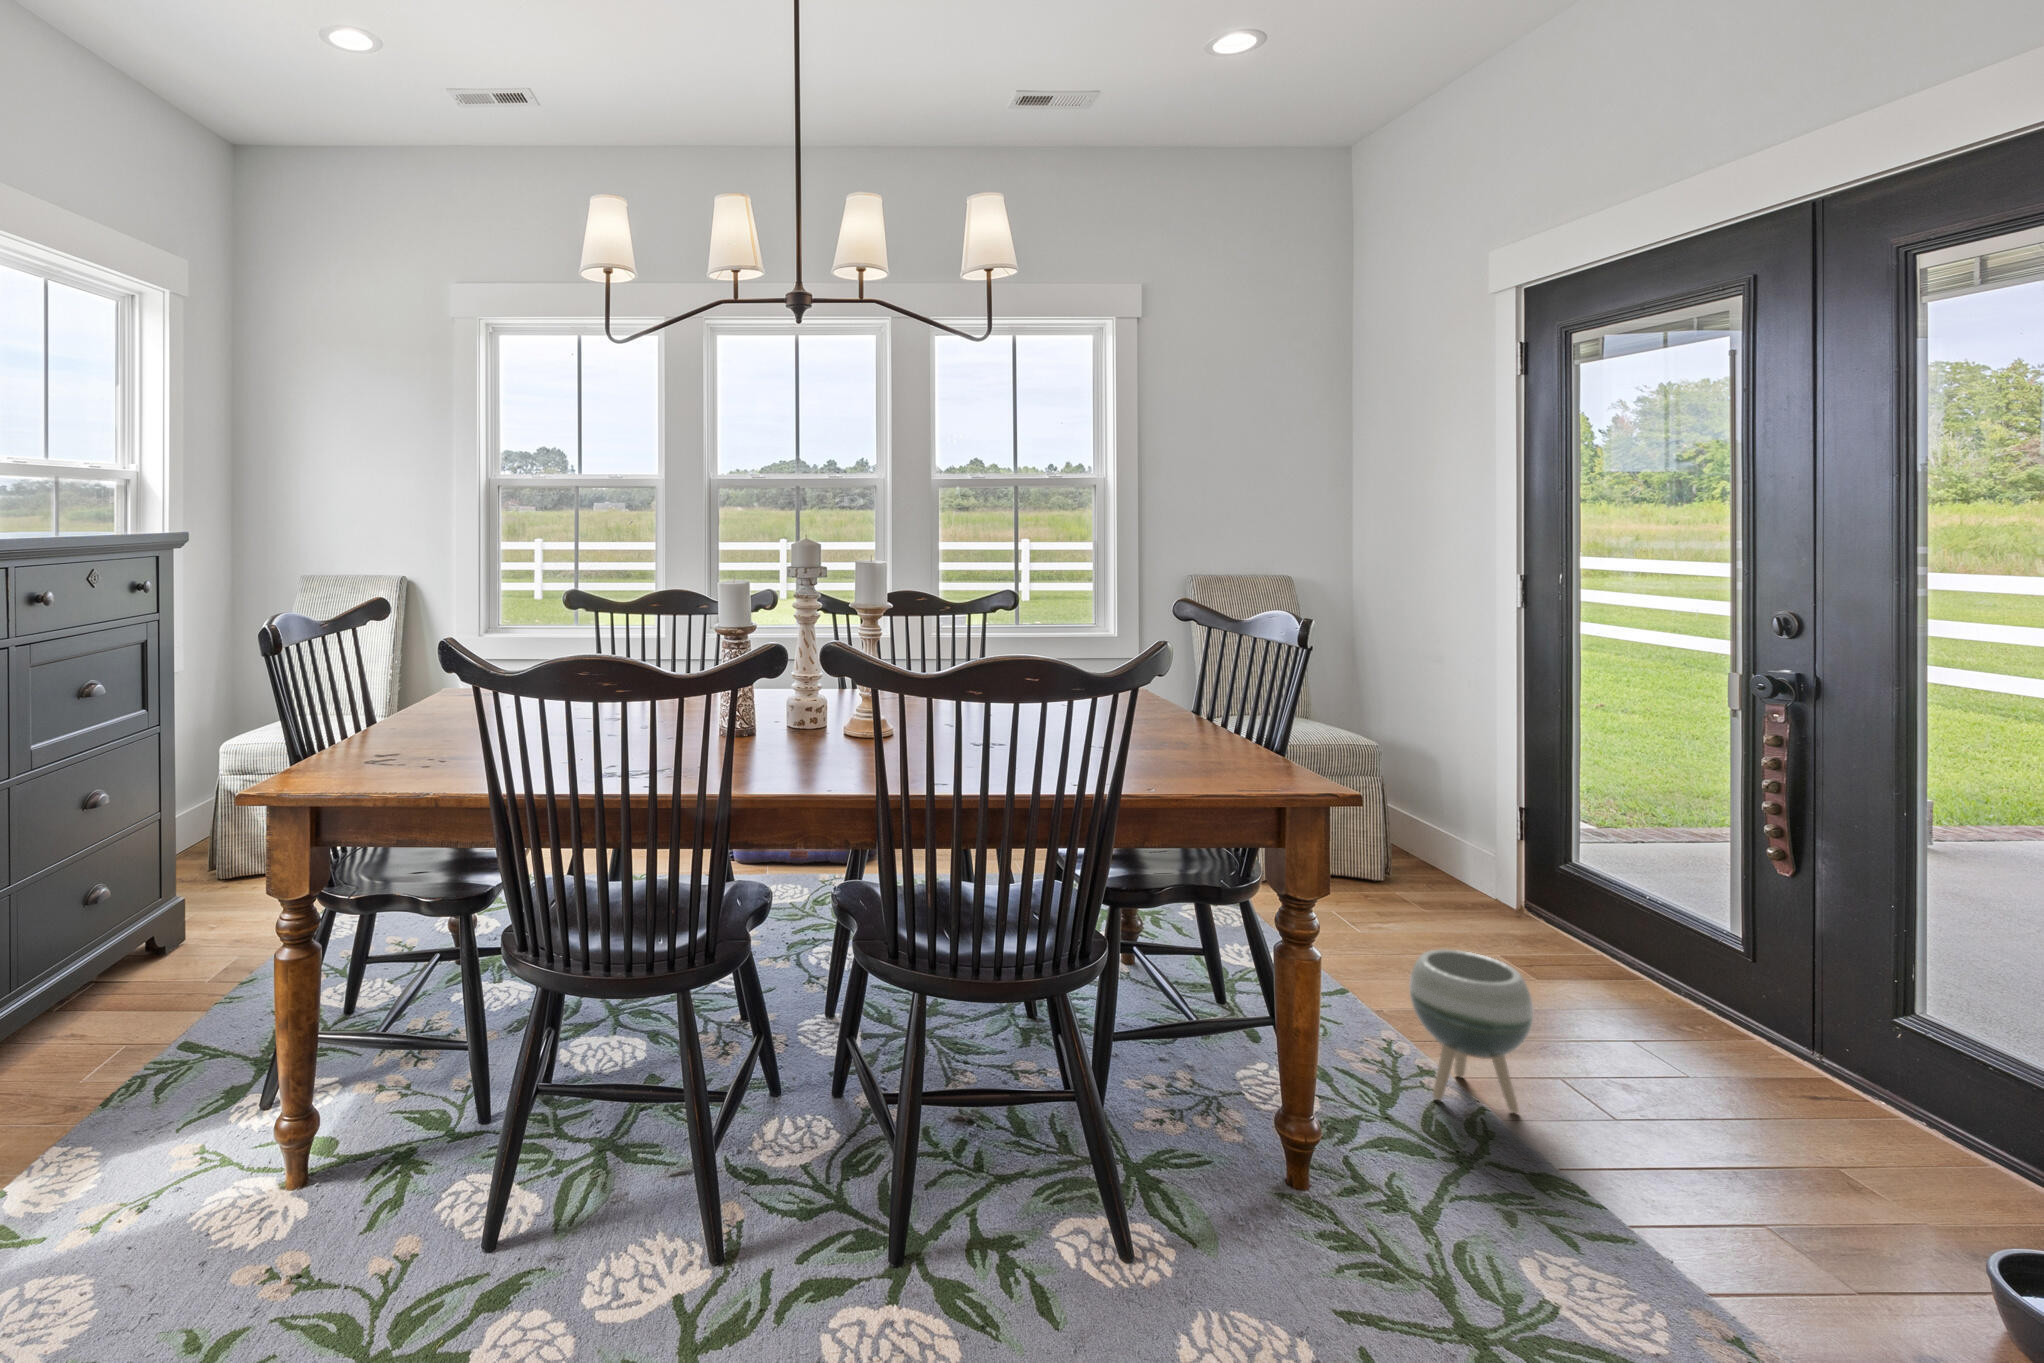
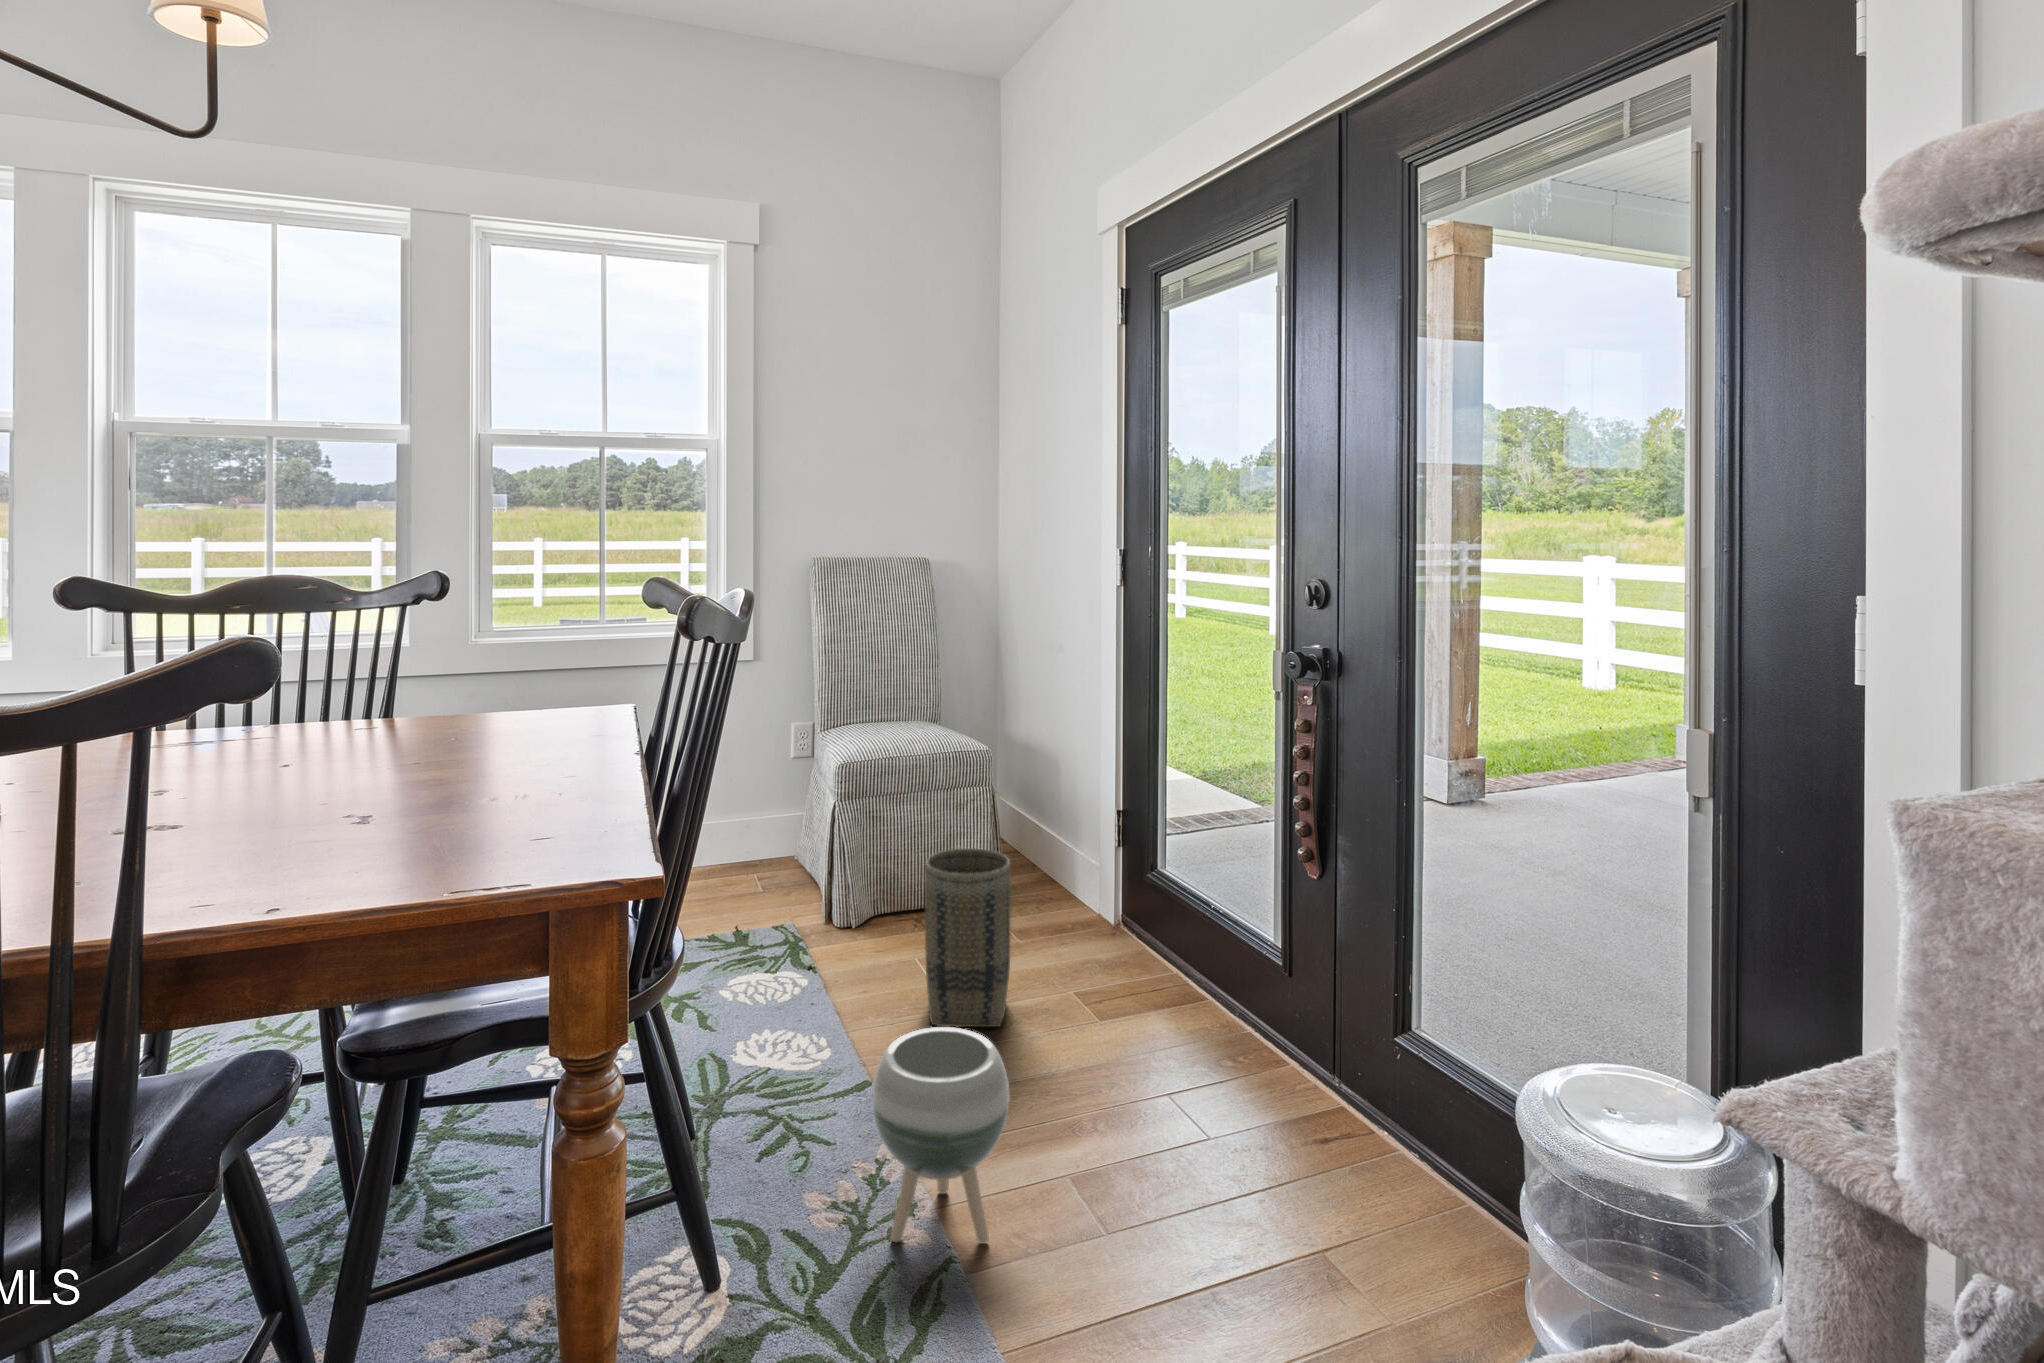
basket: none [1368,825,1449,973] -> present [925,848,1010,1027]

